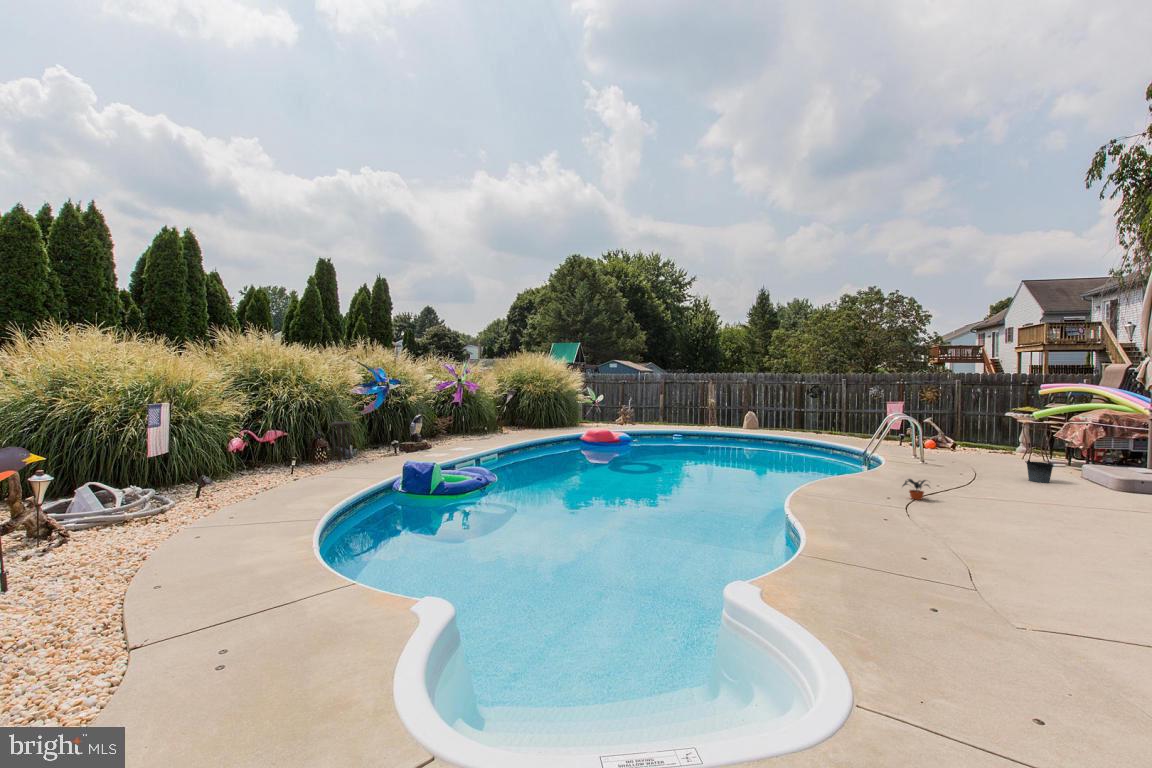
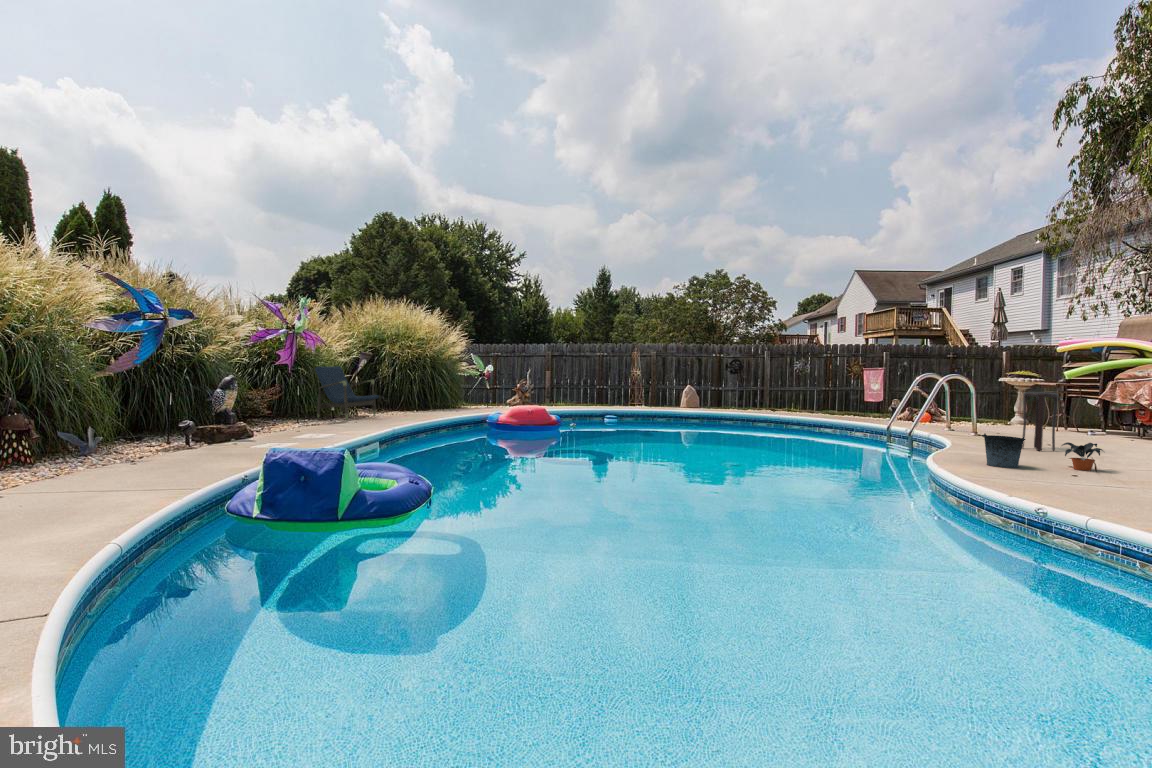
lounge chair: none [479,399,517,435] -> present [315,366,379,420]
stool: present [331,422,351,461] -> present [1022,392,1058,451]
bucket: present [1025,460,1053,483] -> present [981,434,1025,468]

